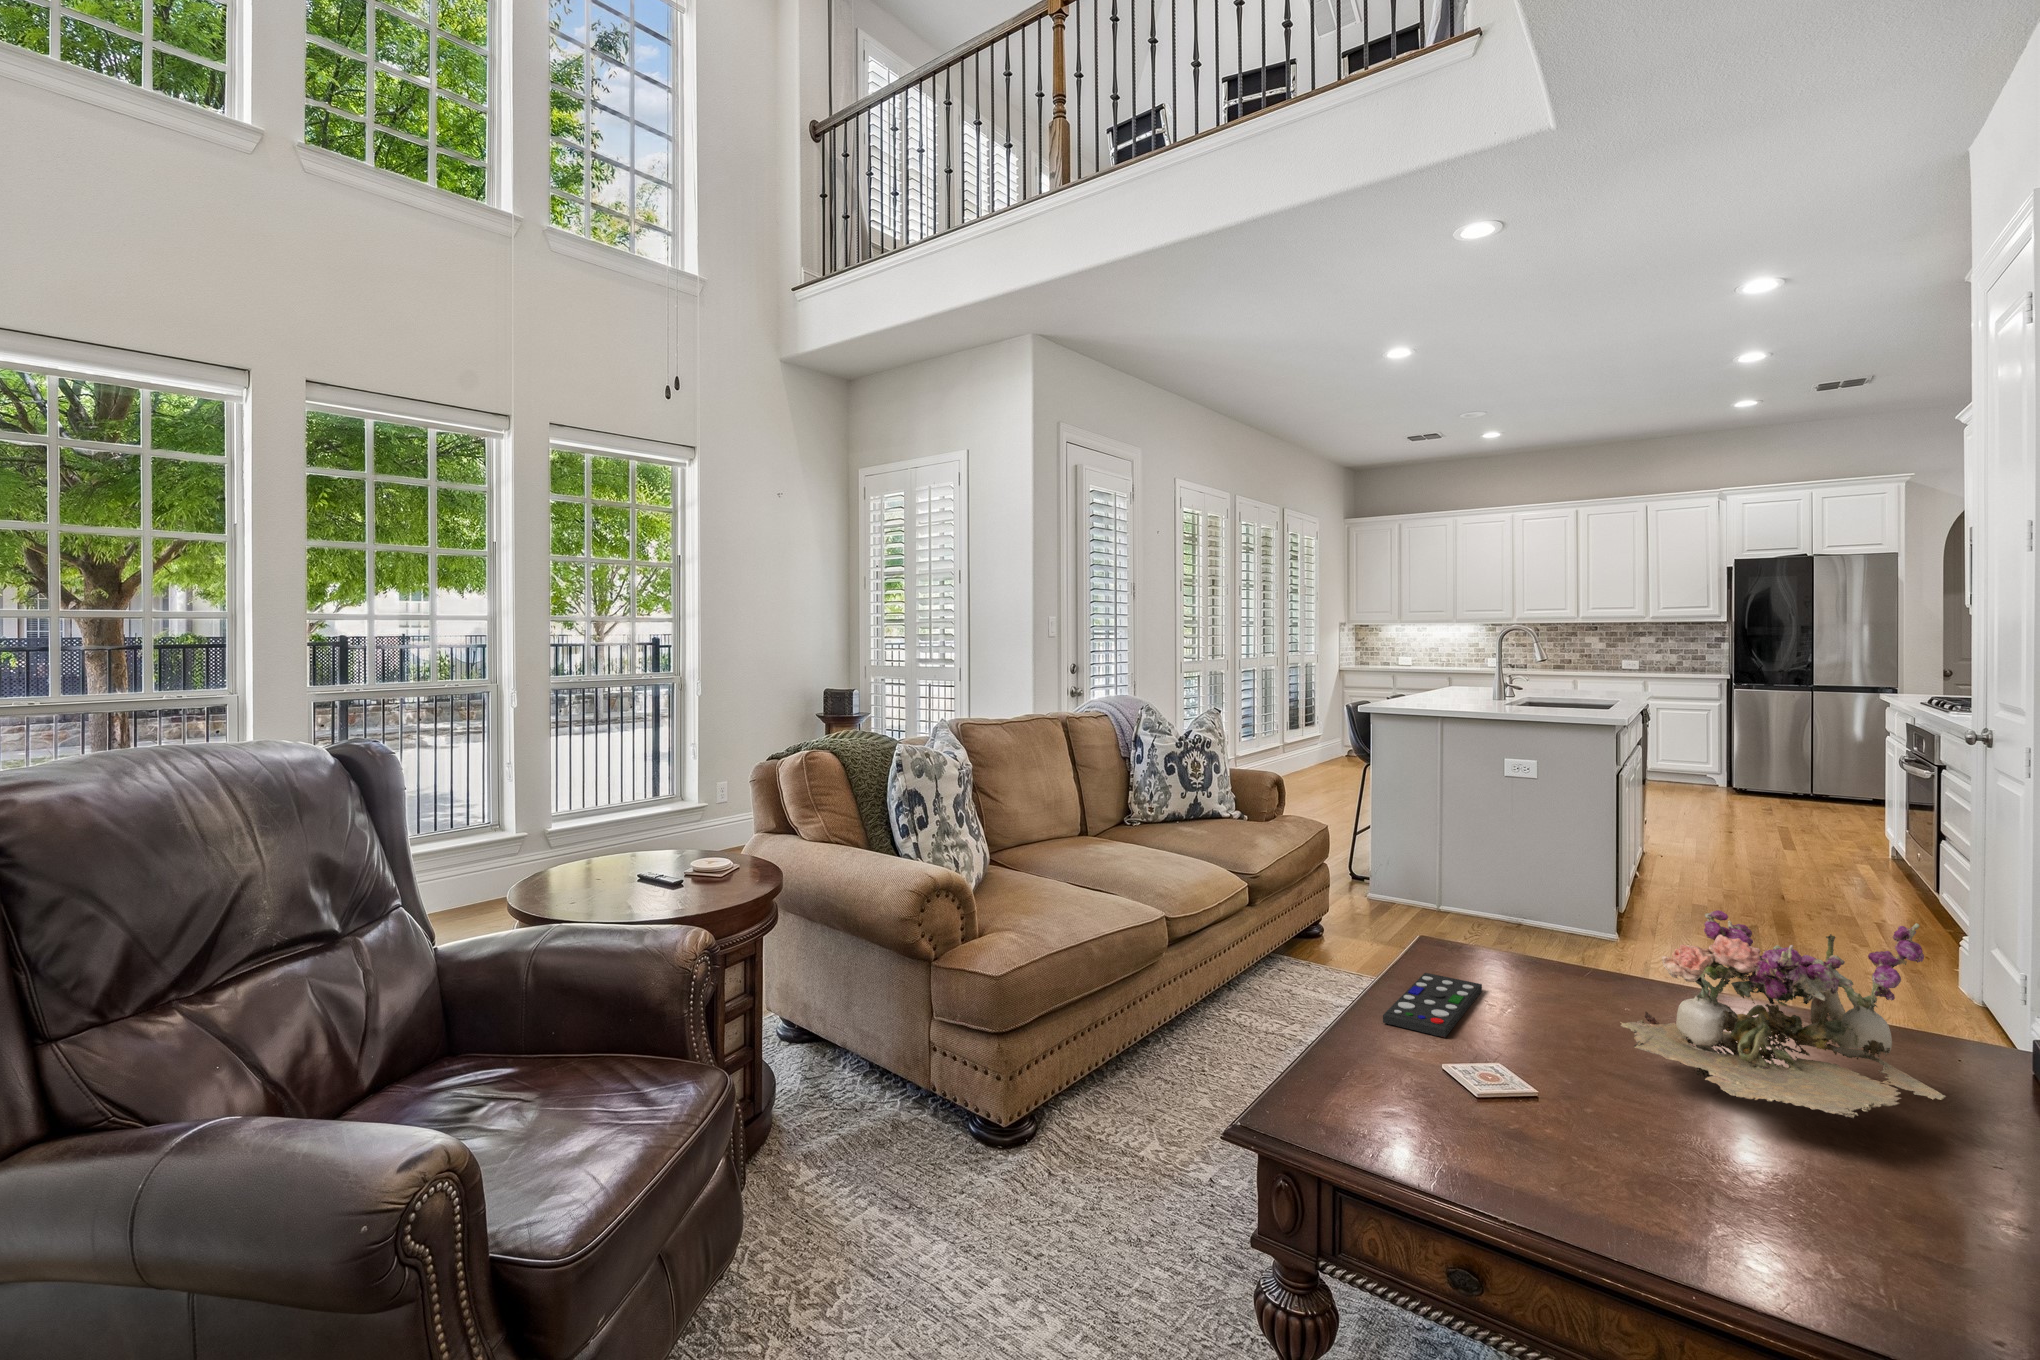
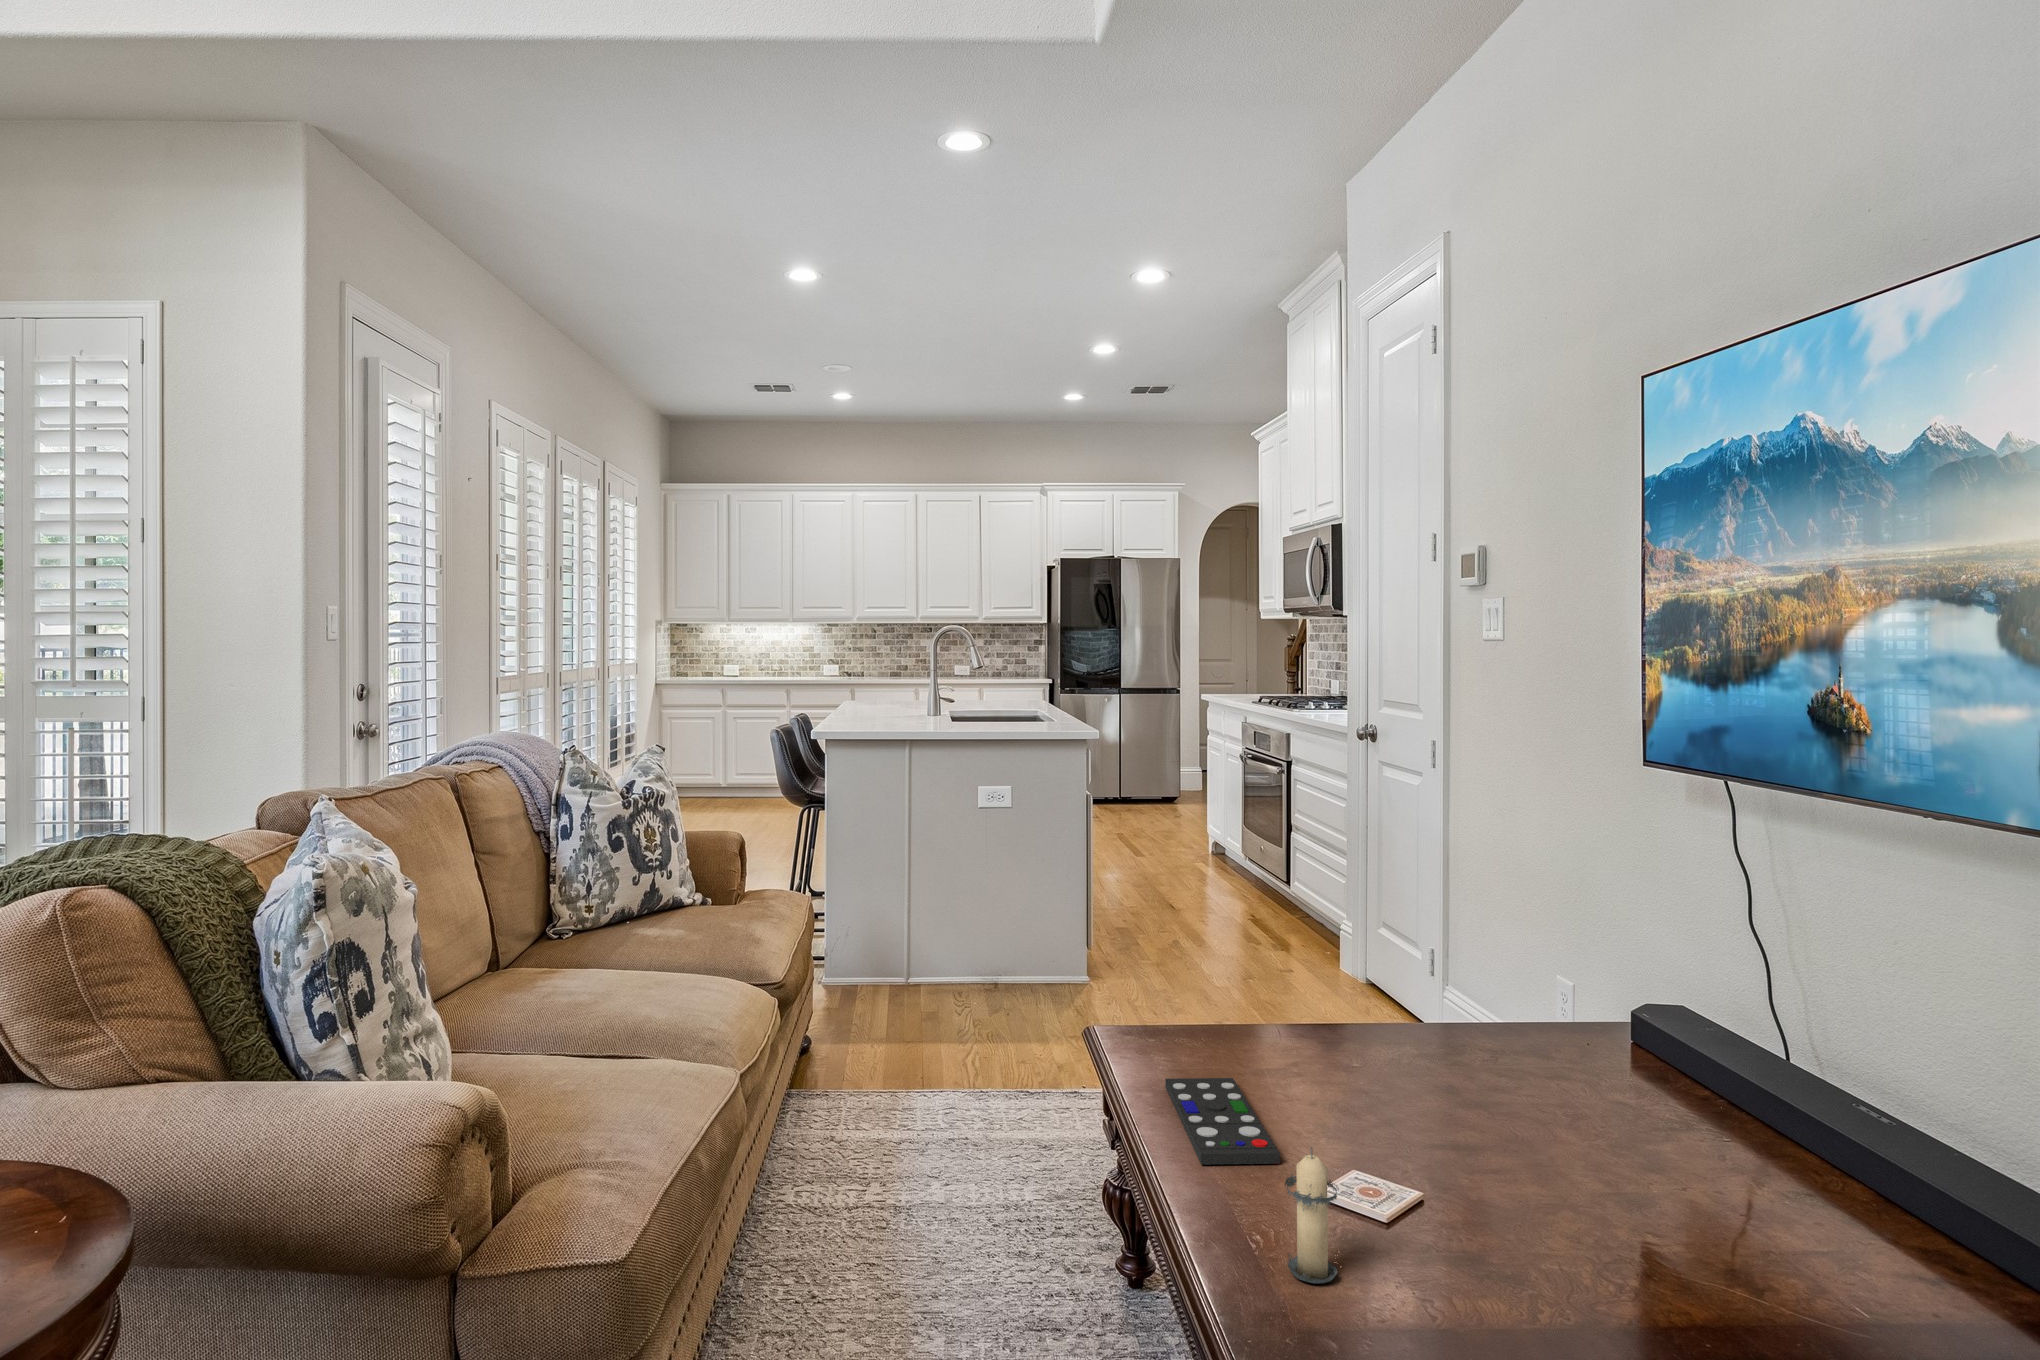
flower arrangement: present [1621,910,1946,1118] -> none [1447,922,1737,1150]
candle: none [1349,1002,1397,1100] -> present [1285,1147,1339,1283]

